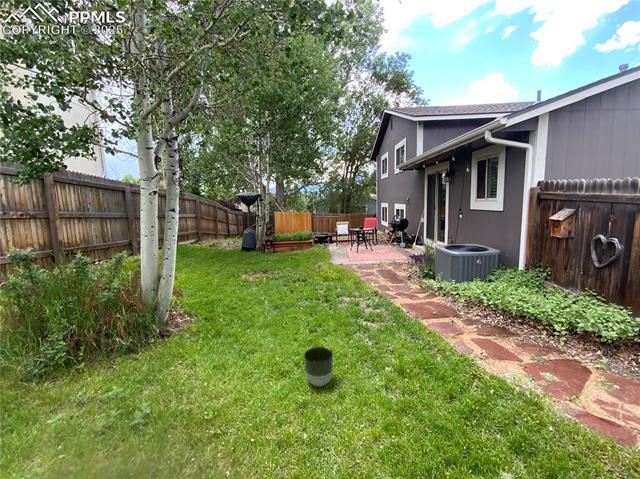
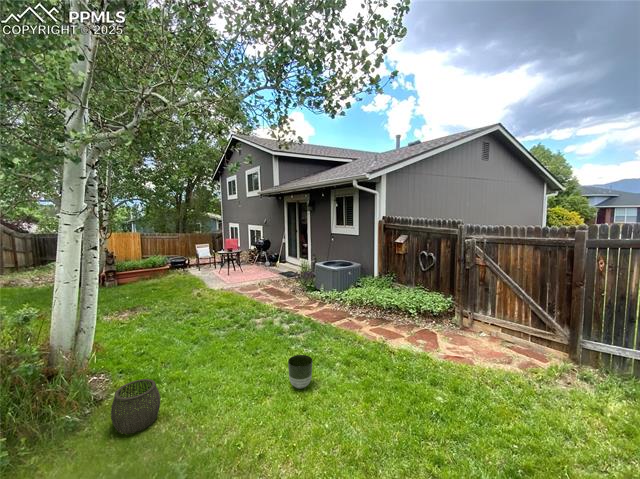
woven basket: none [155,334,196,377] -> present [111,379,160,434]

